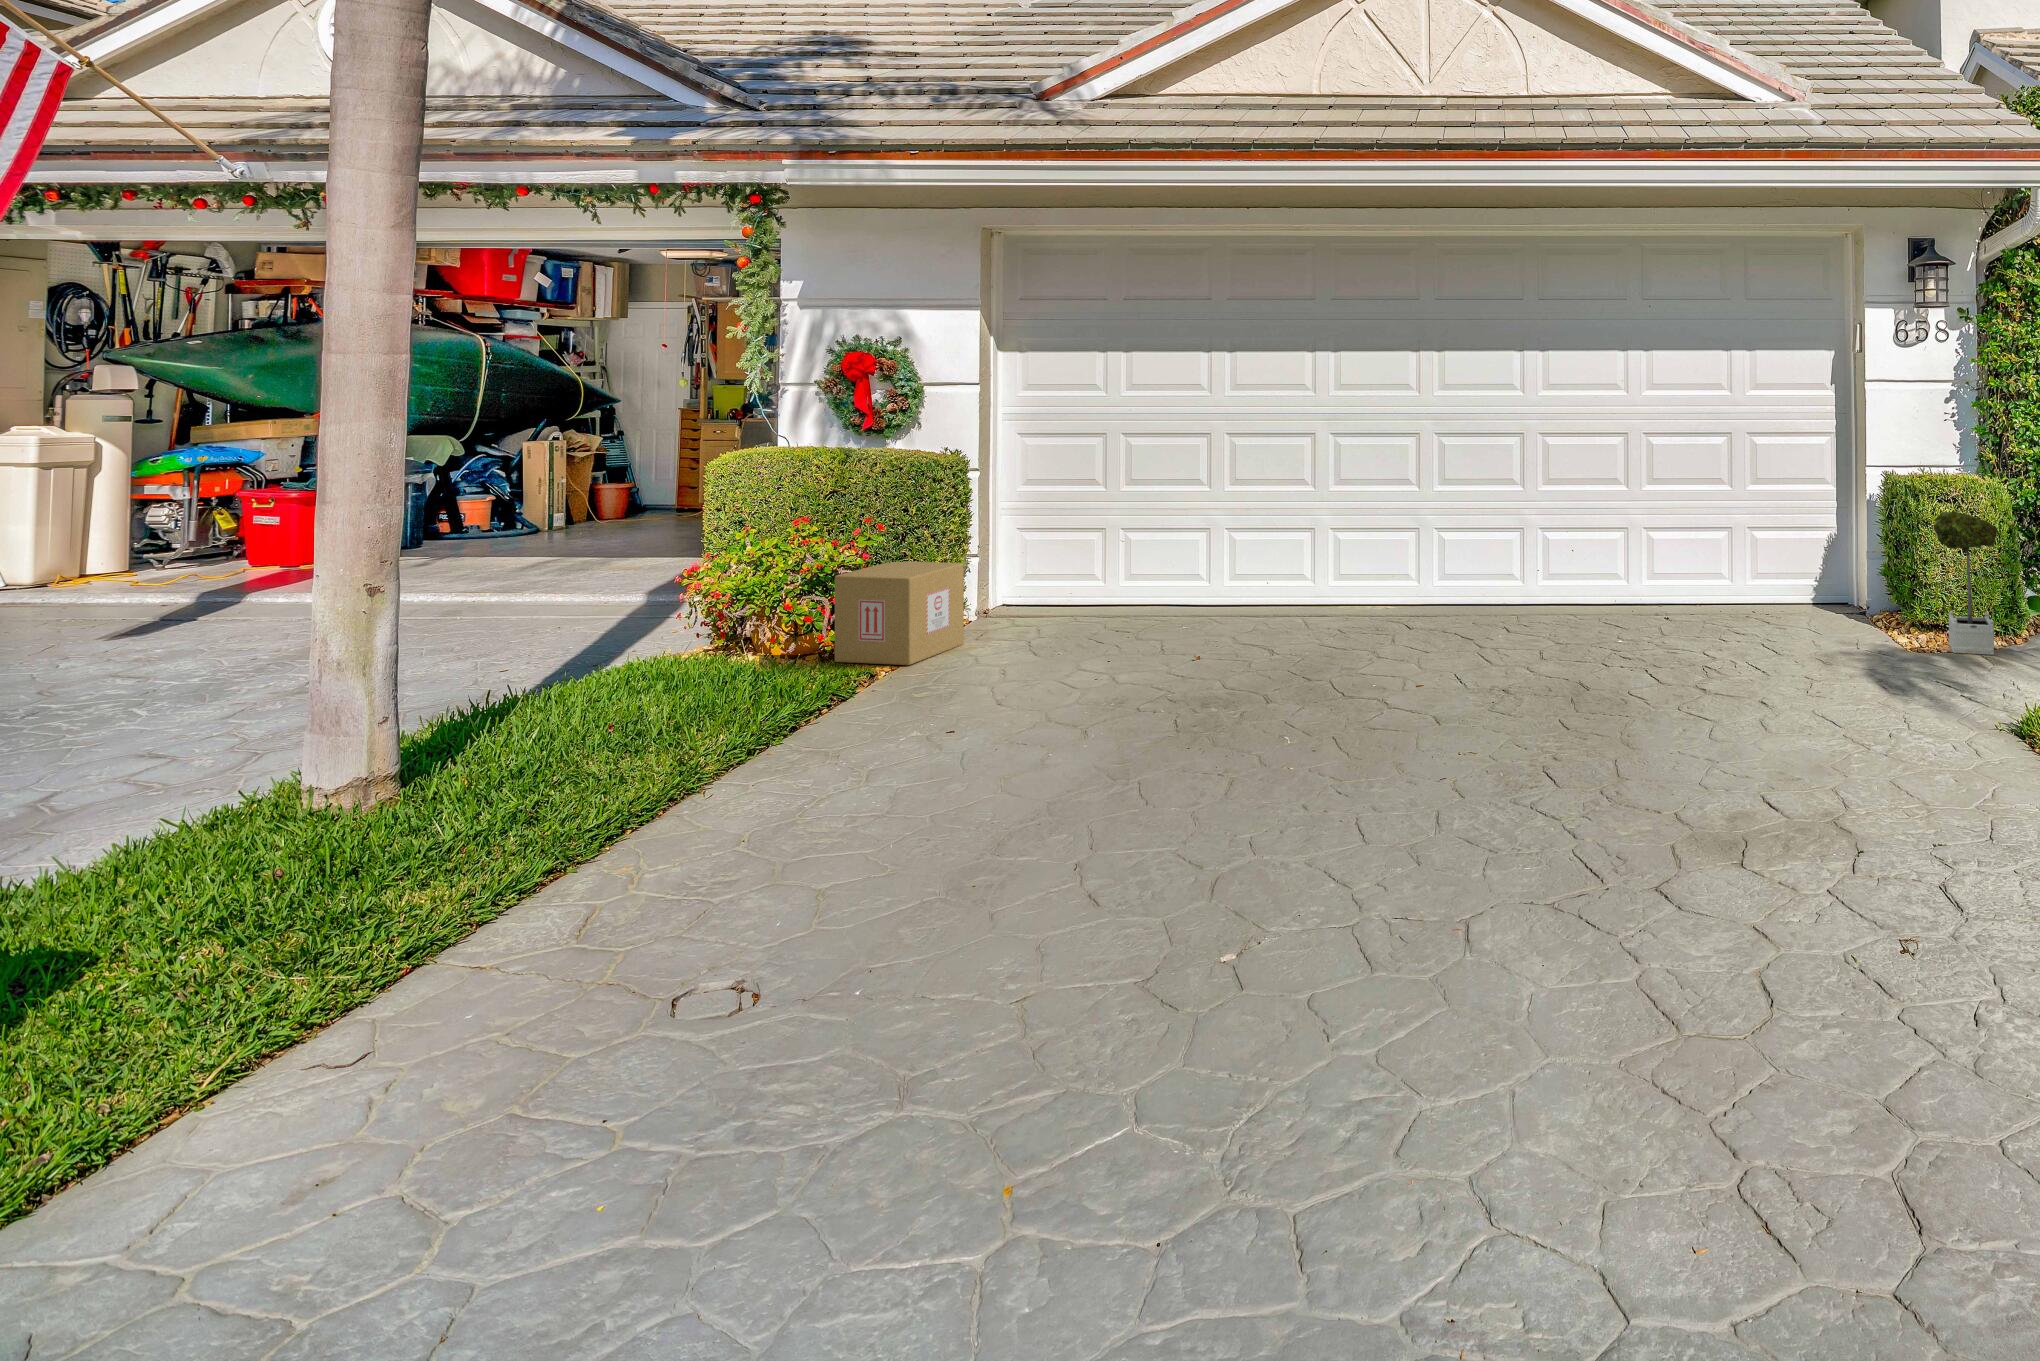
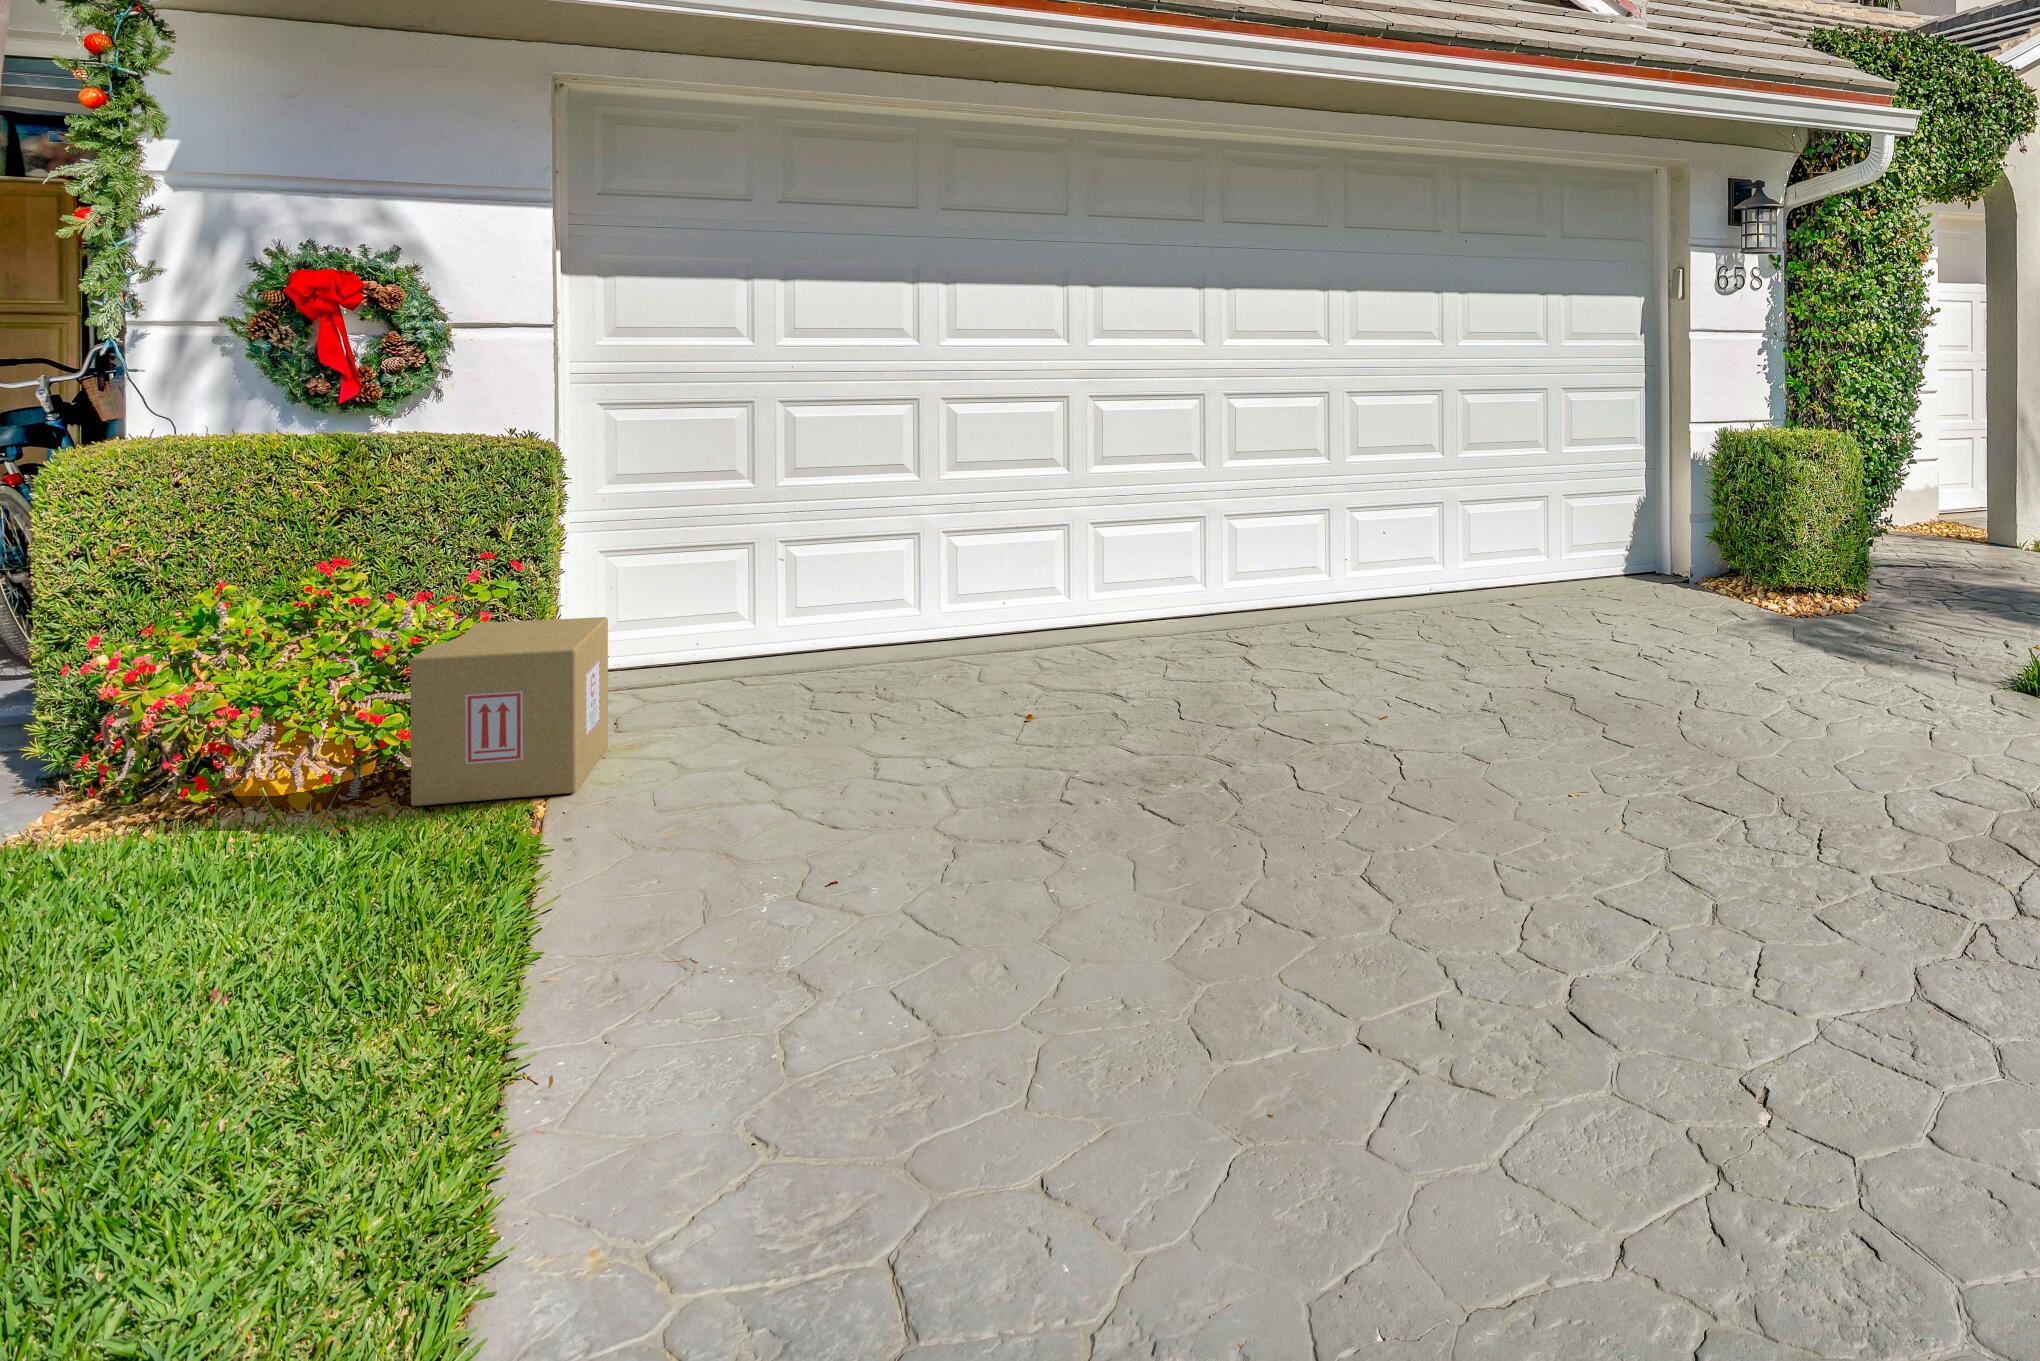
potted tree: present [1934,510,1997,655] -> none [1806,468,1872,617]

